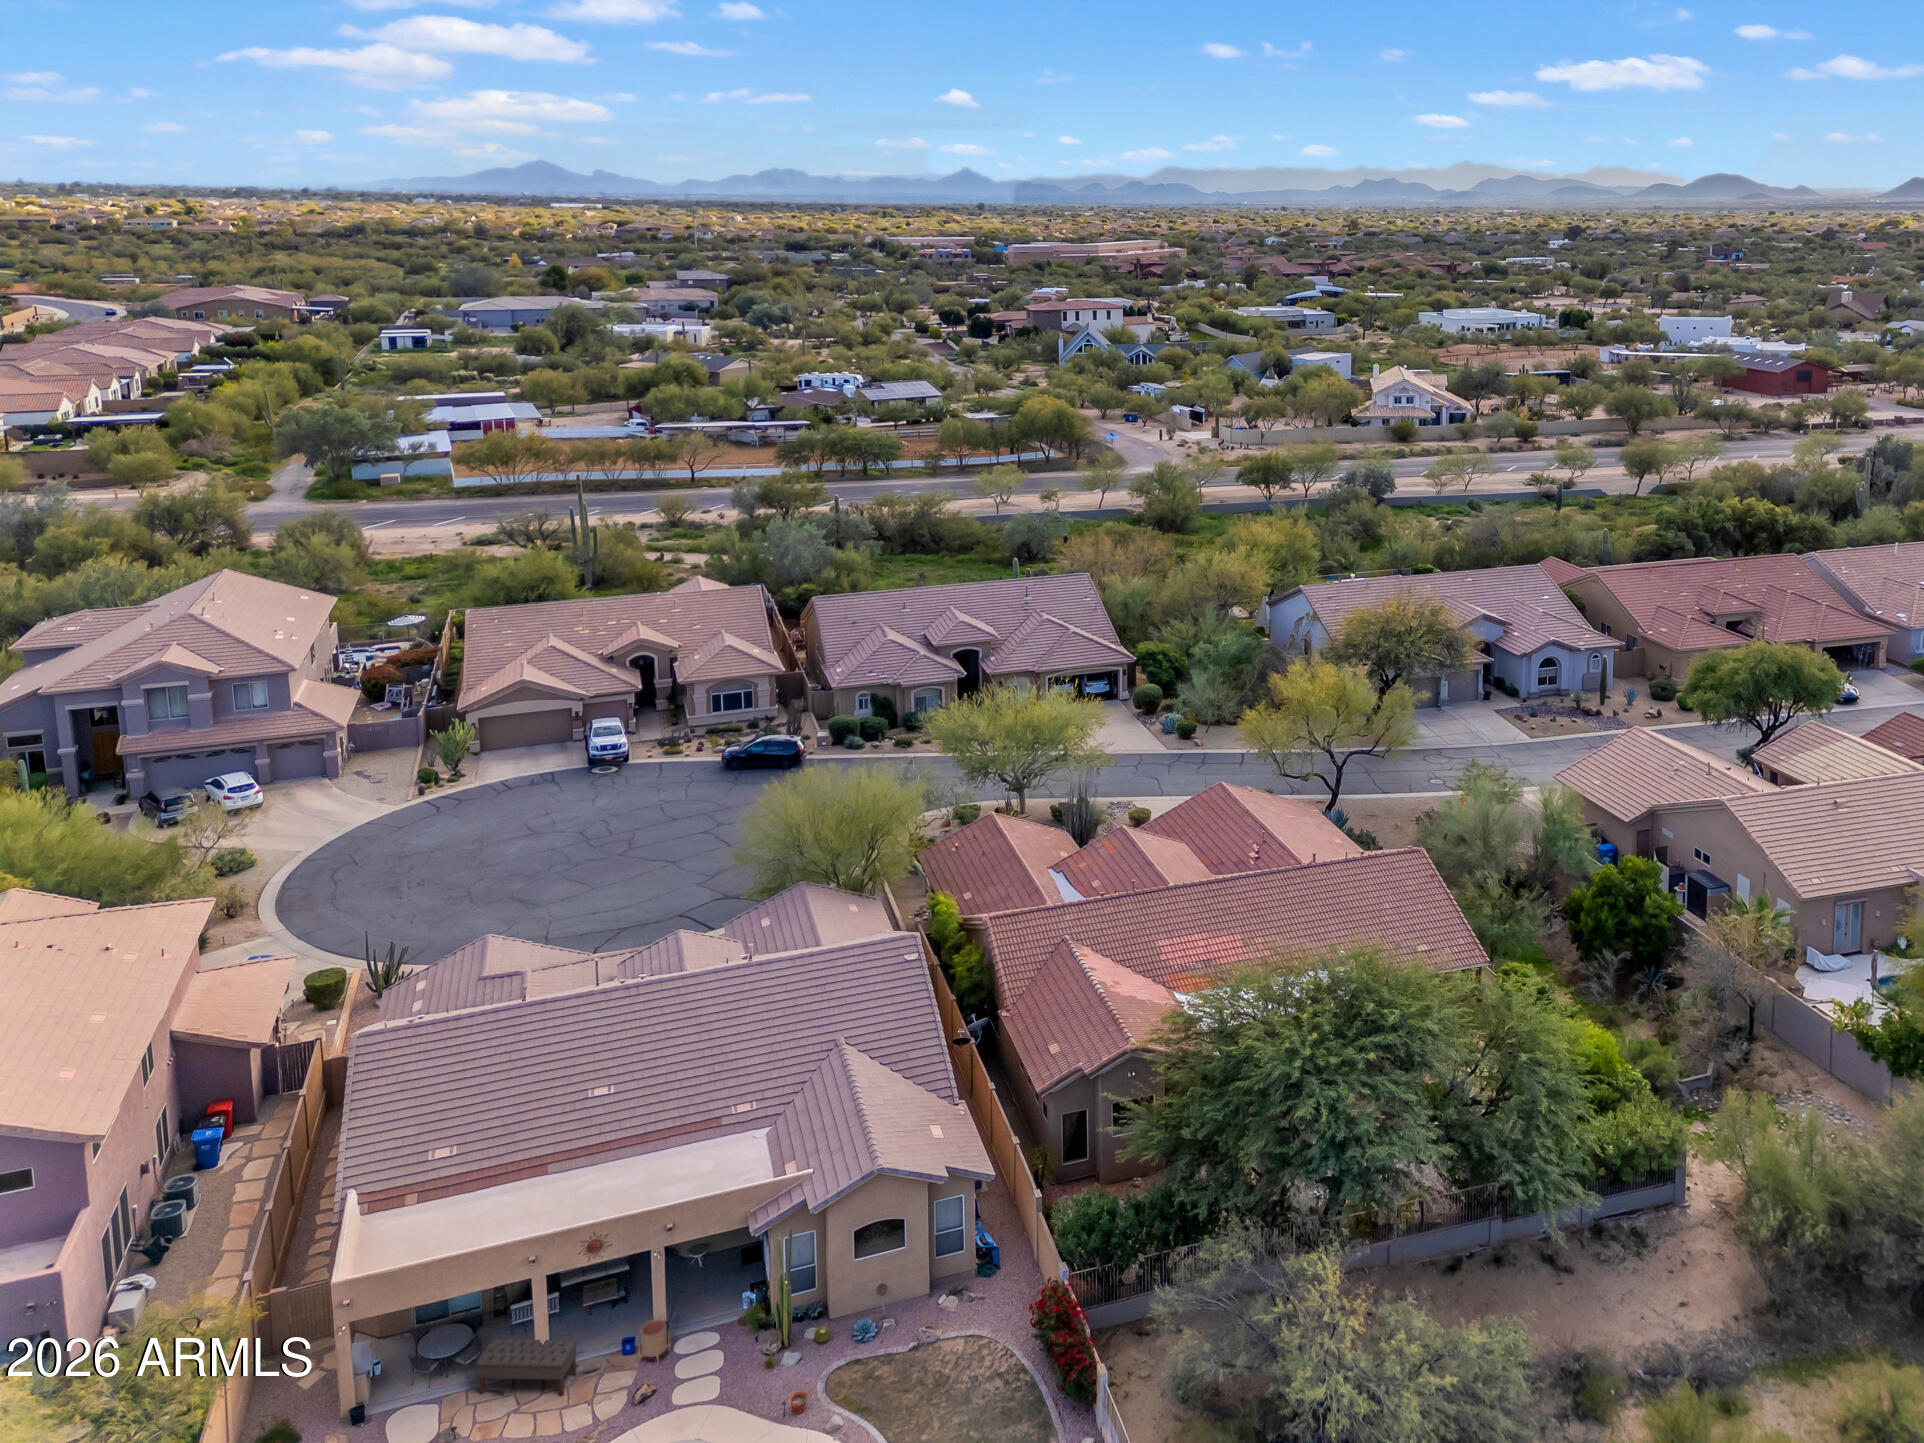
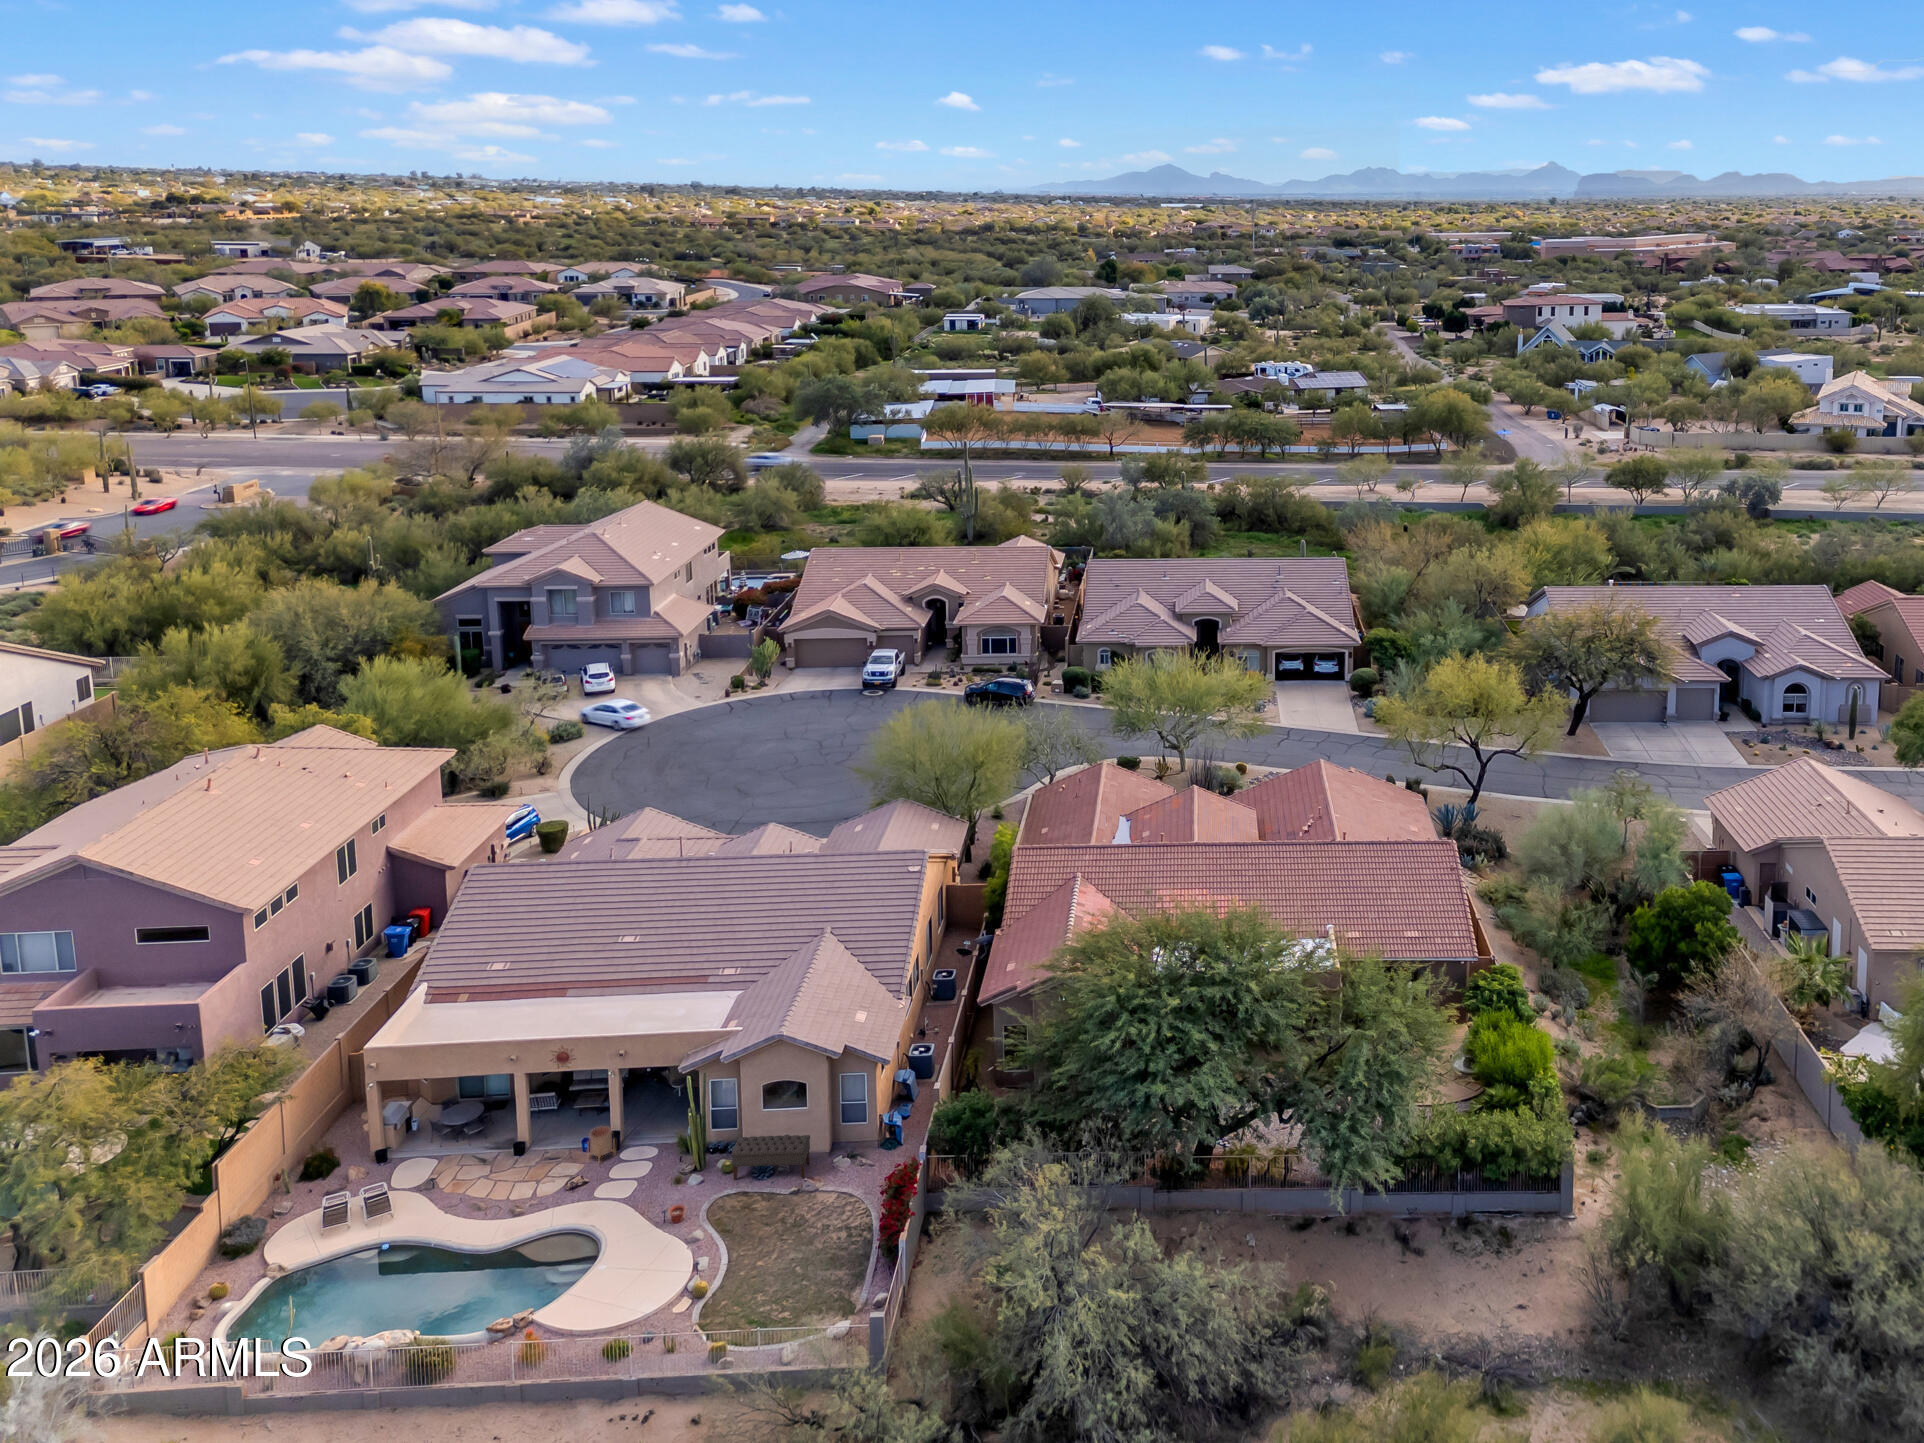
bench: present [476,1339,577,1396] -> present [731,1135,810,1180]

